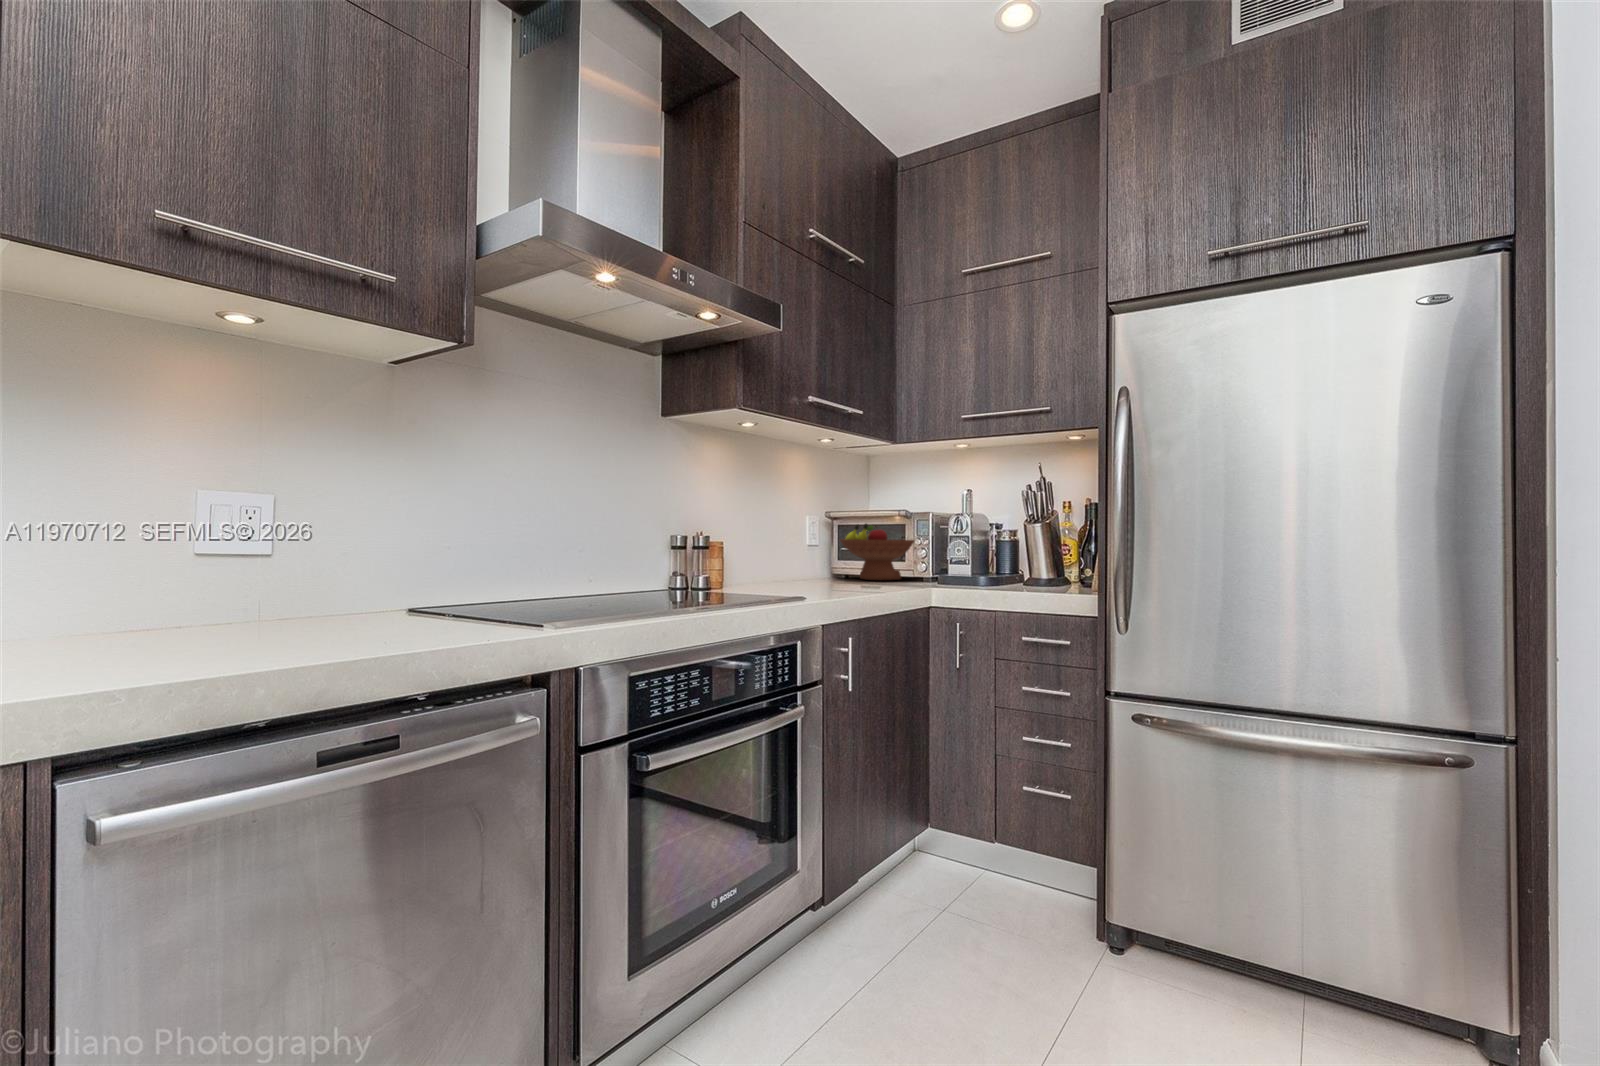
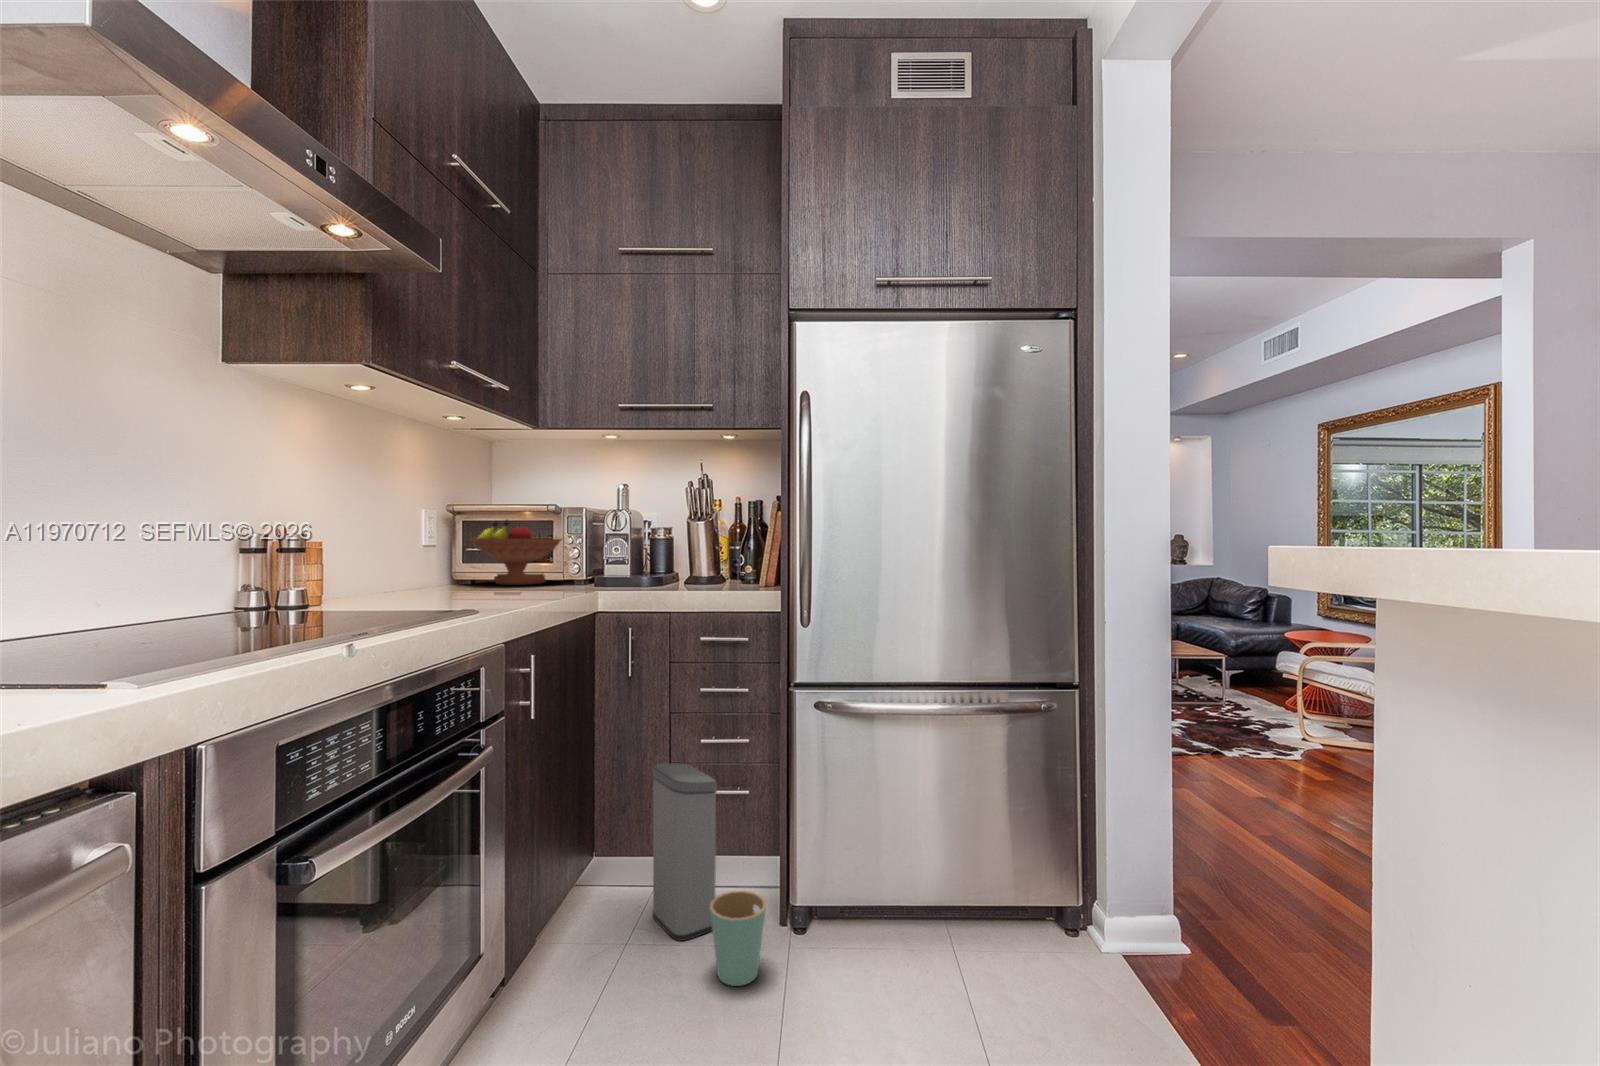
trash can: none [974,753,1067,978] -> present [652,763,766,986]

